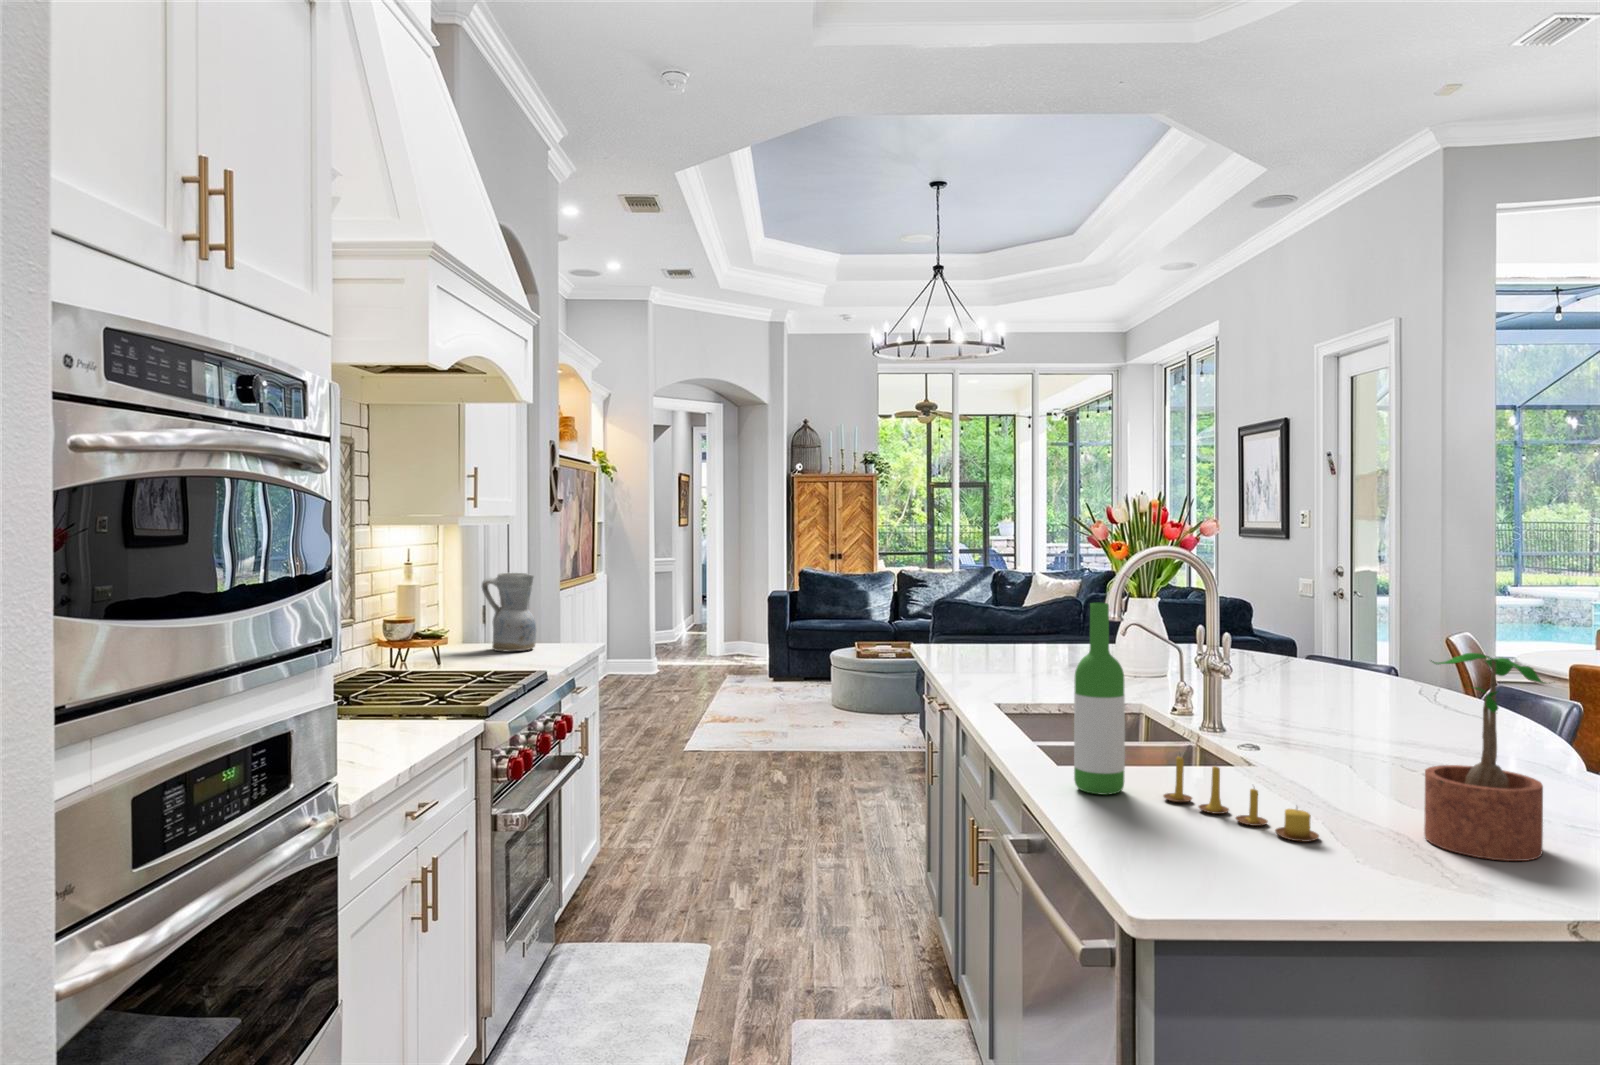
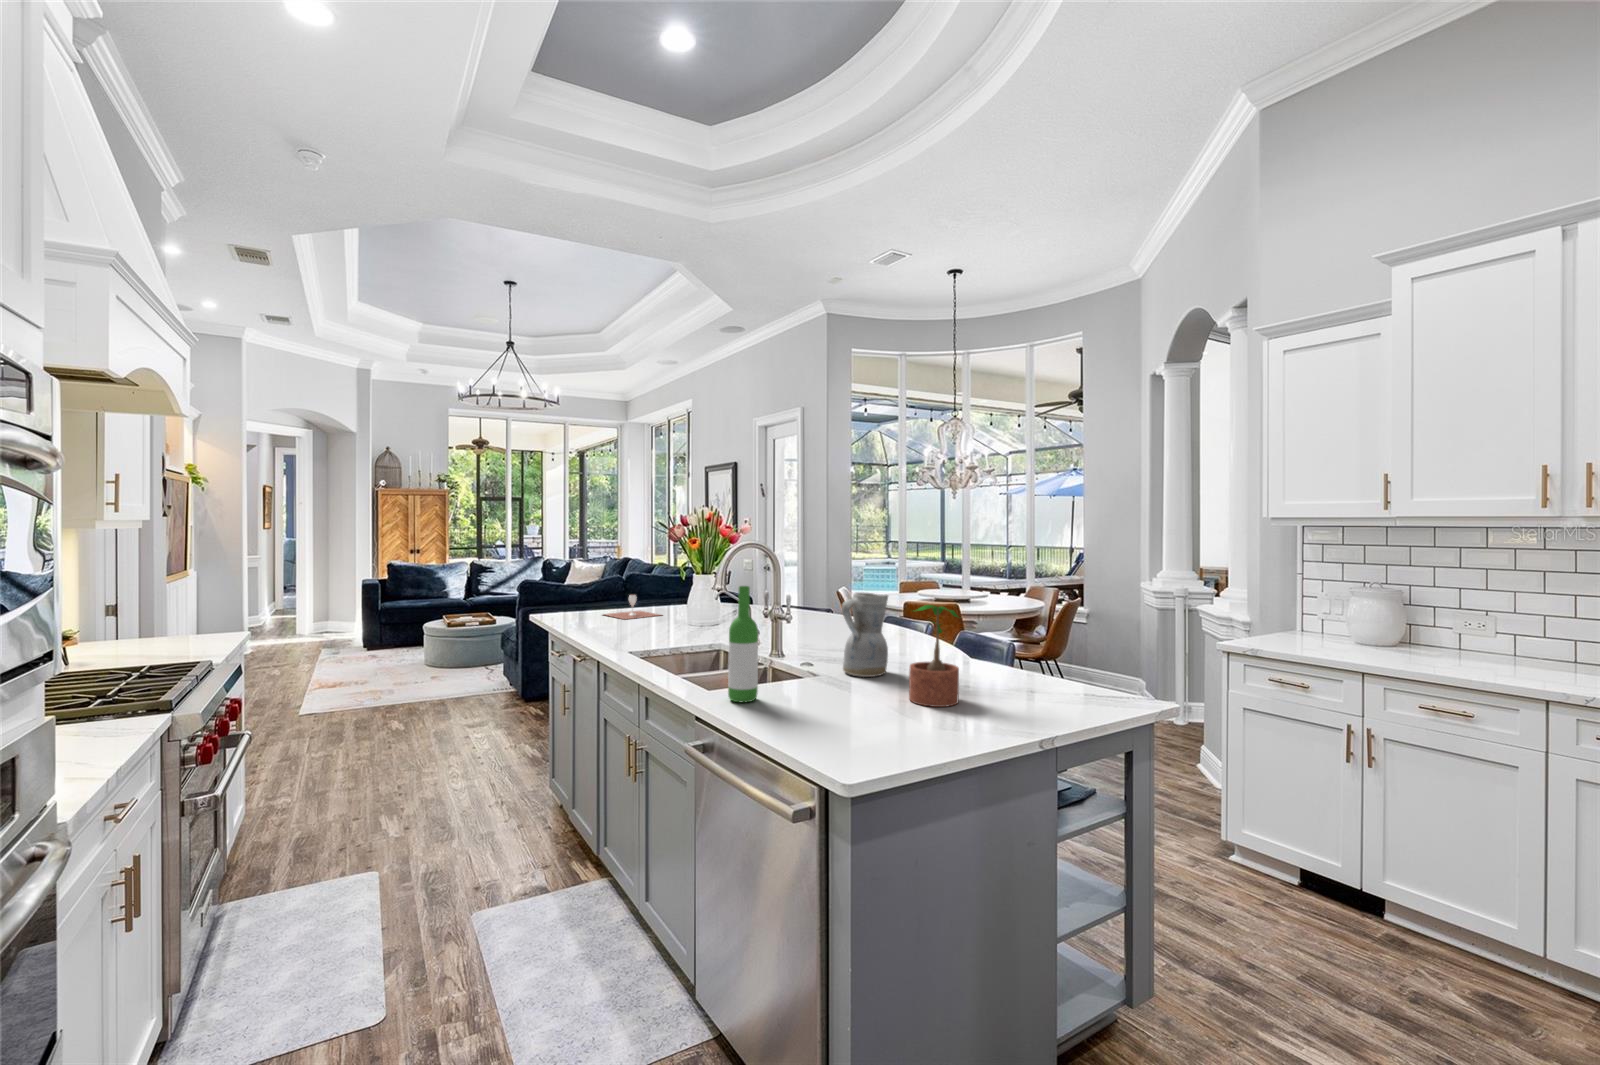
ceramic pitcher: present [482,573,536,651] -> present [842,593,888,677]
wine glass: none [997,620,1088,657] -> present [606,595,659,619]
candle: present [1163,757,1319,842] -> none [780,671,869,712]

